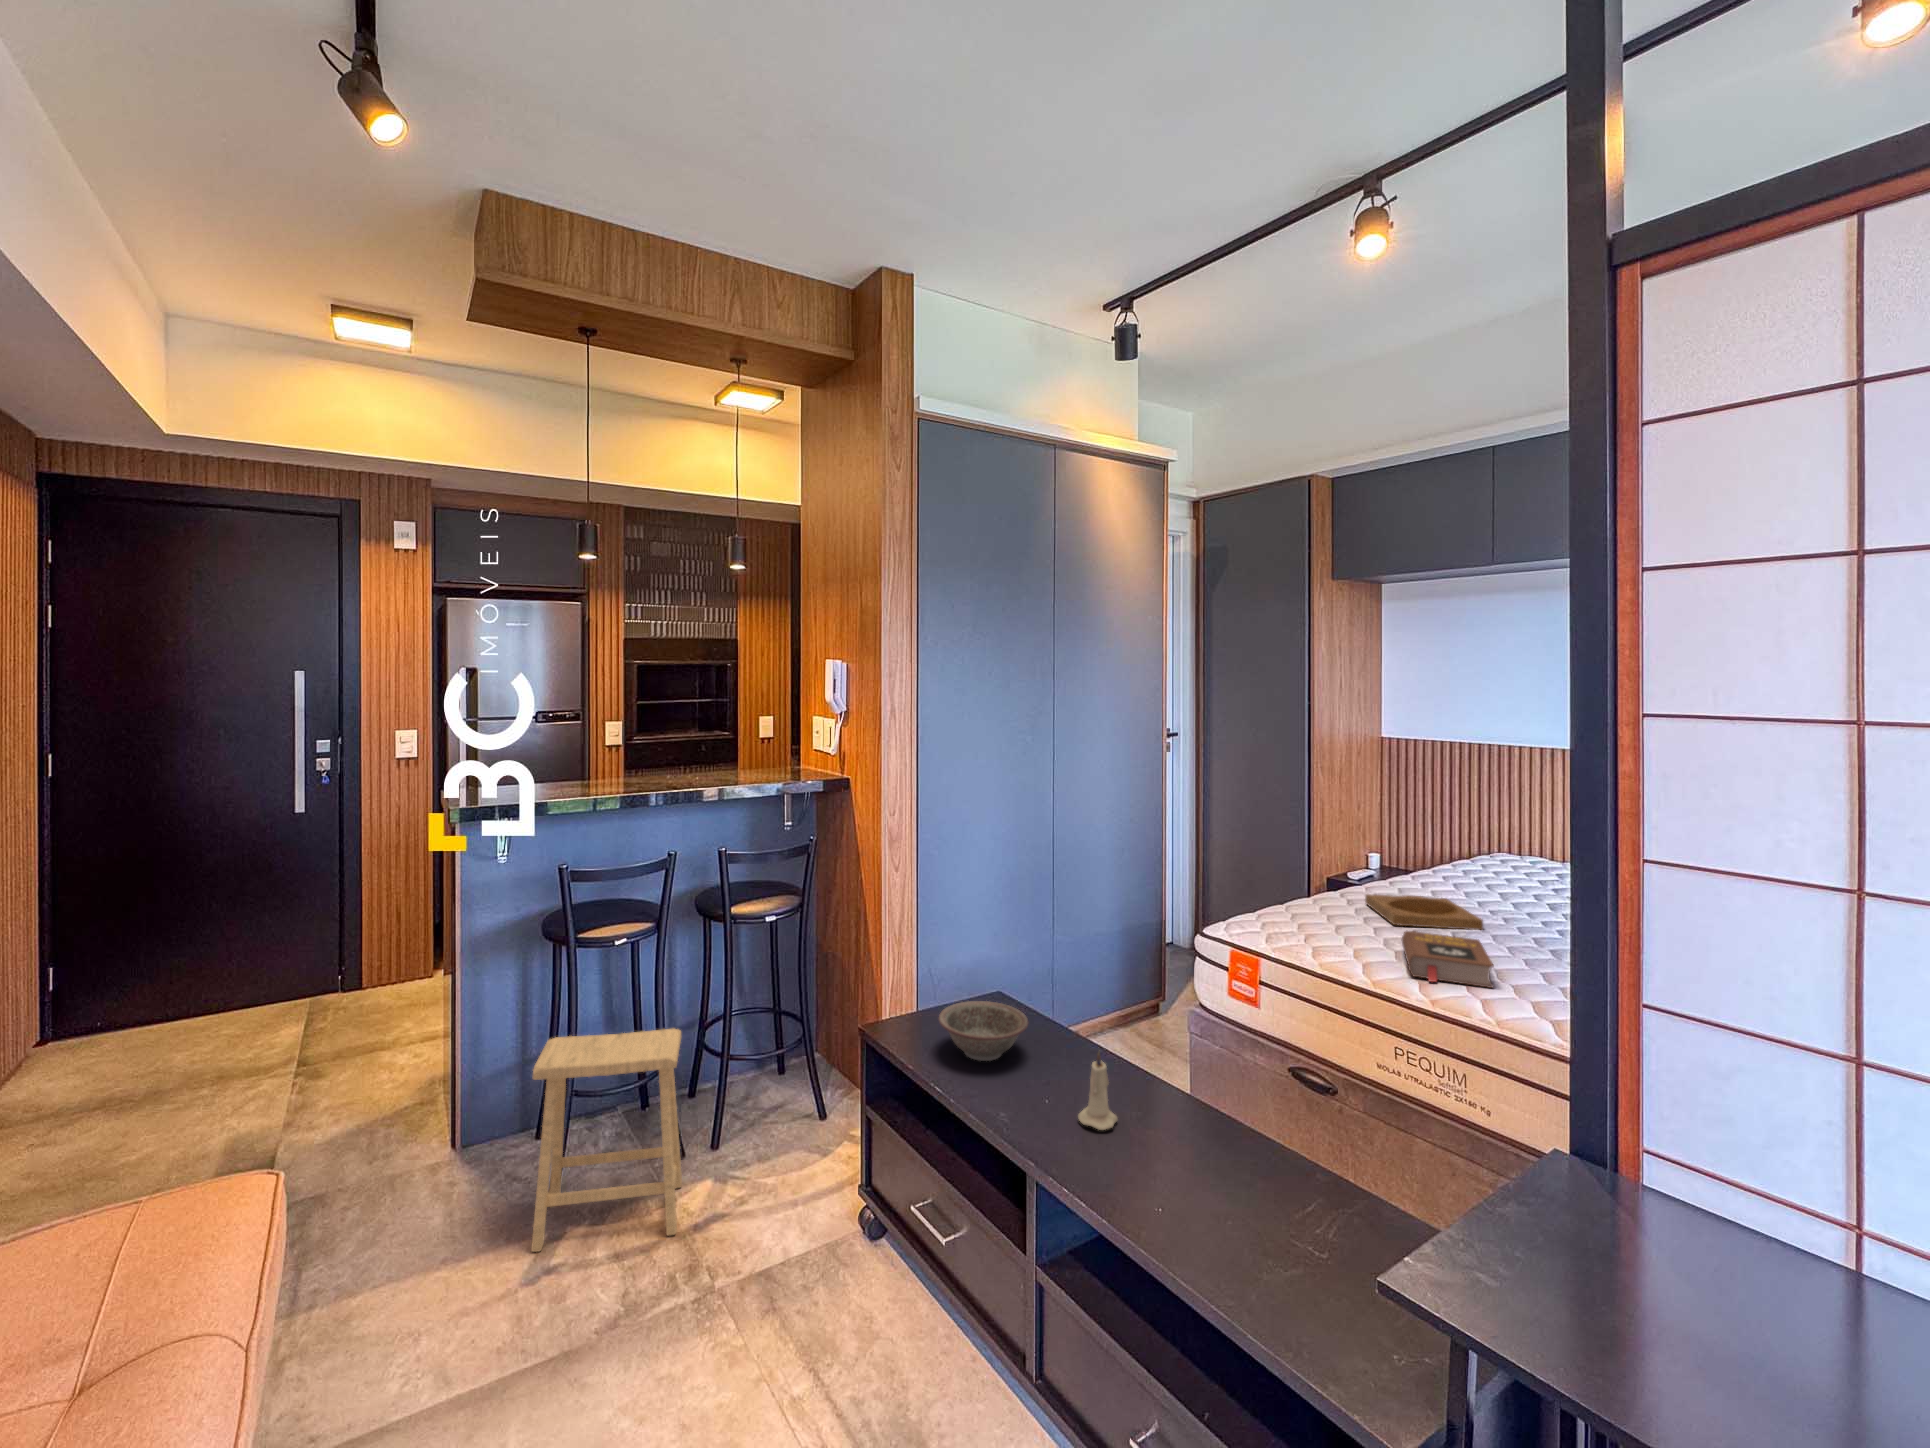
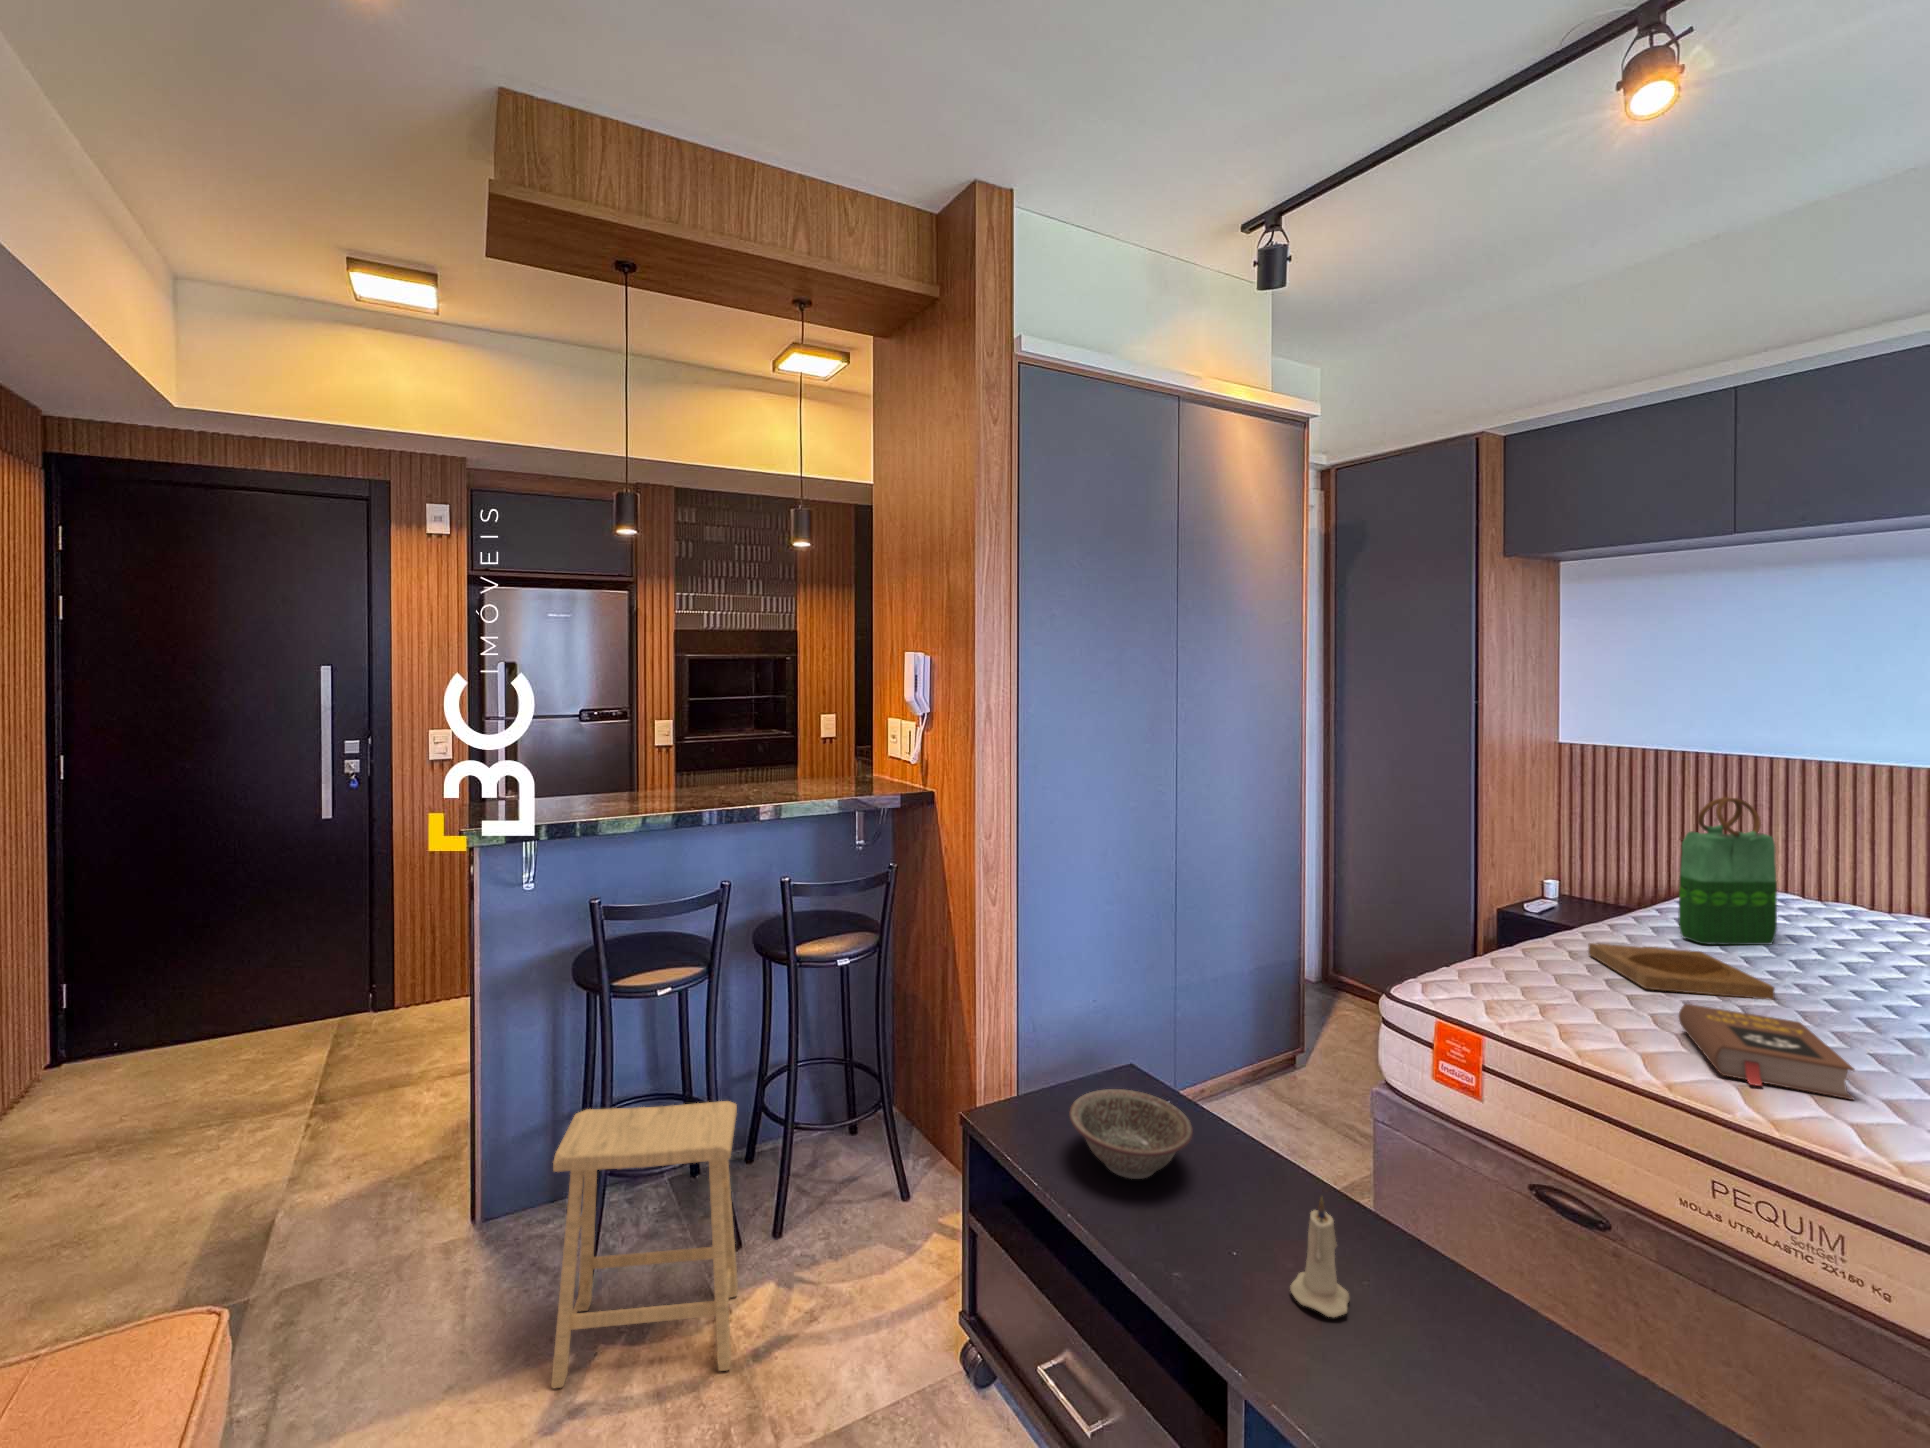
tote bag: none [1440,779,1511,895] -> present [1678,797,1777,945]

